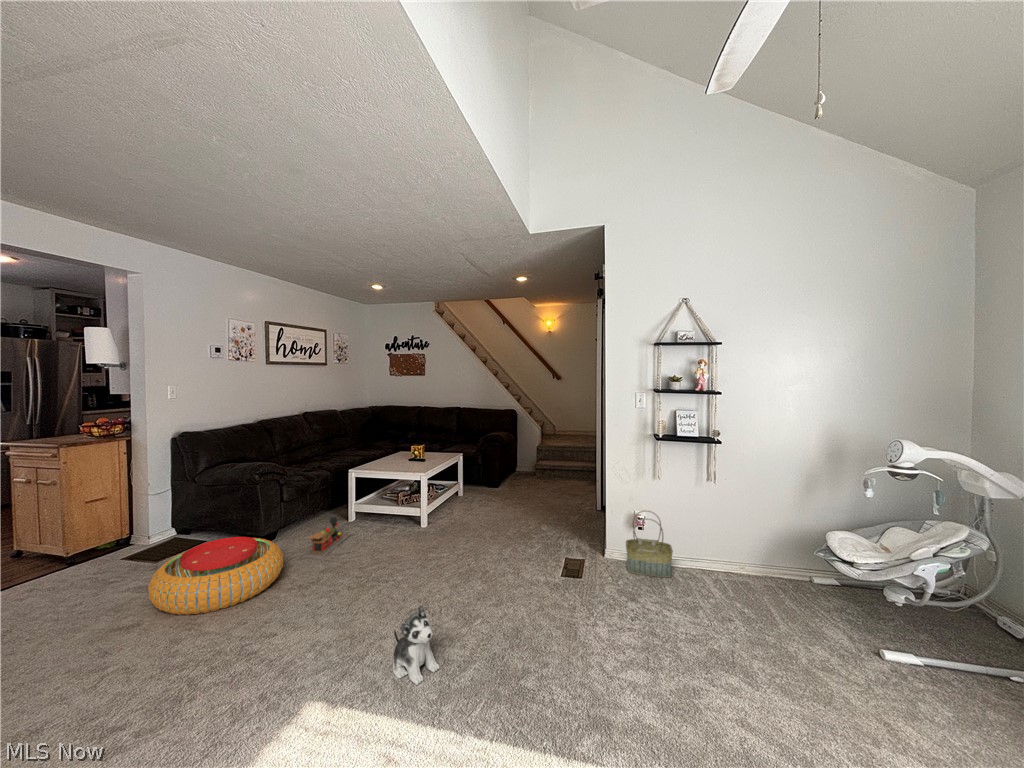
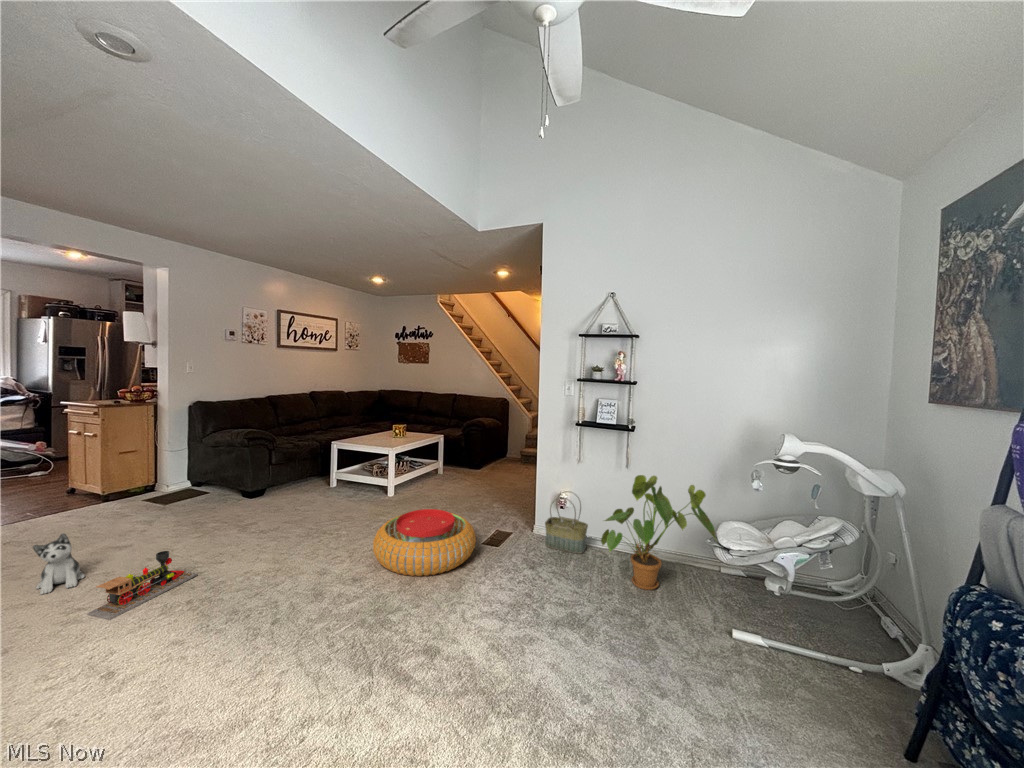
house plant: none [703,489,839,613] -> present [601,475,716,590]
toy train: present [303,517,351,559] -> present [87,551,198,620]
pouf: present [148,537,283,615] -> present [373,509,476,576]
plush toy: present [393,605,439,685] -> present [33,533,85,594]

